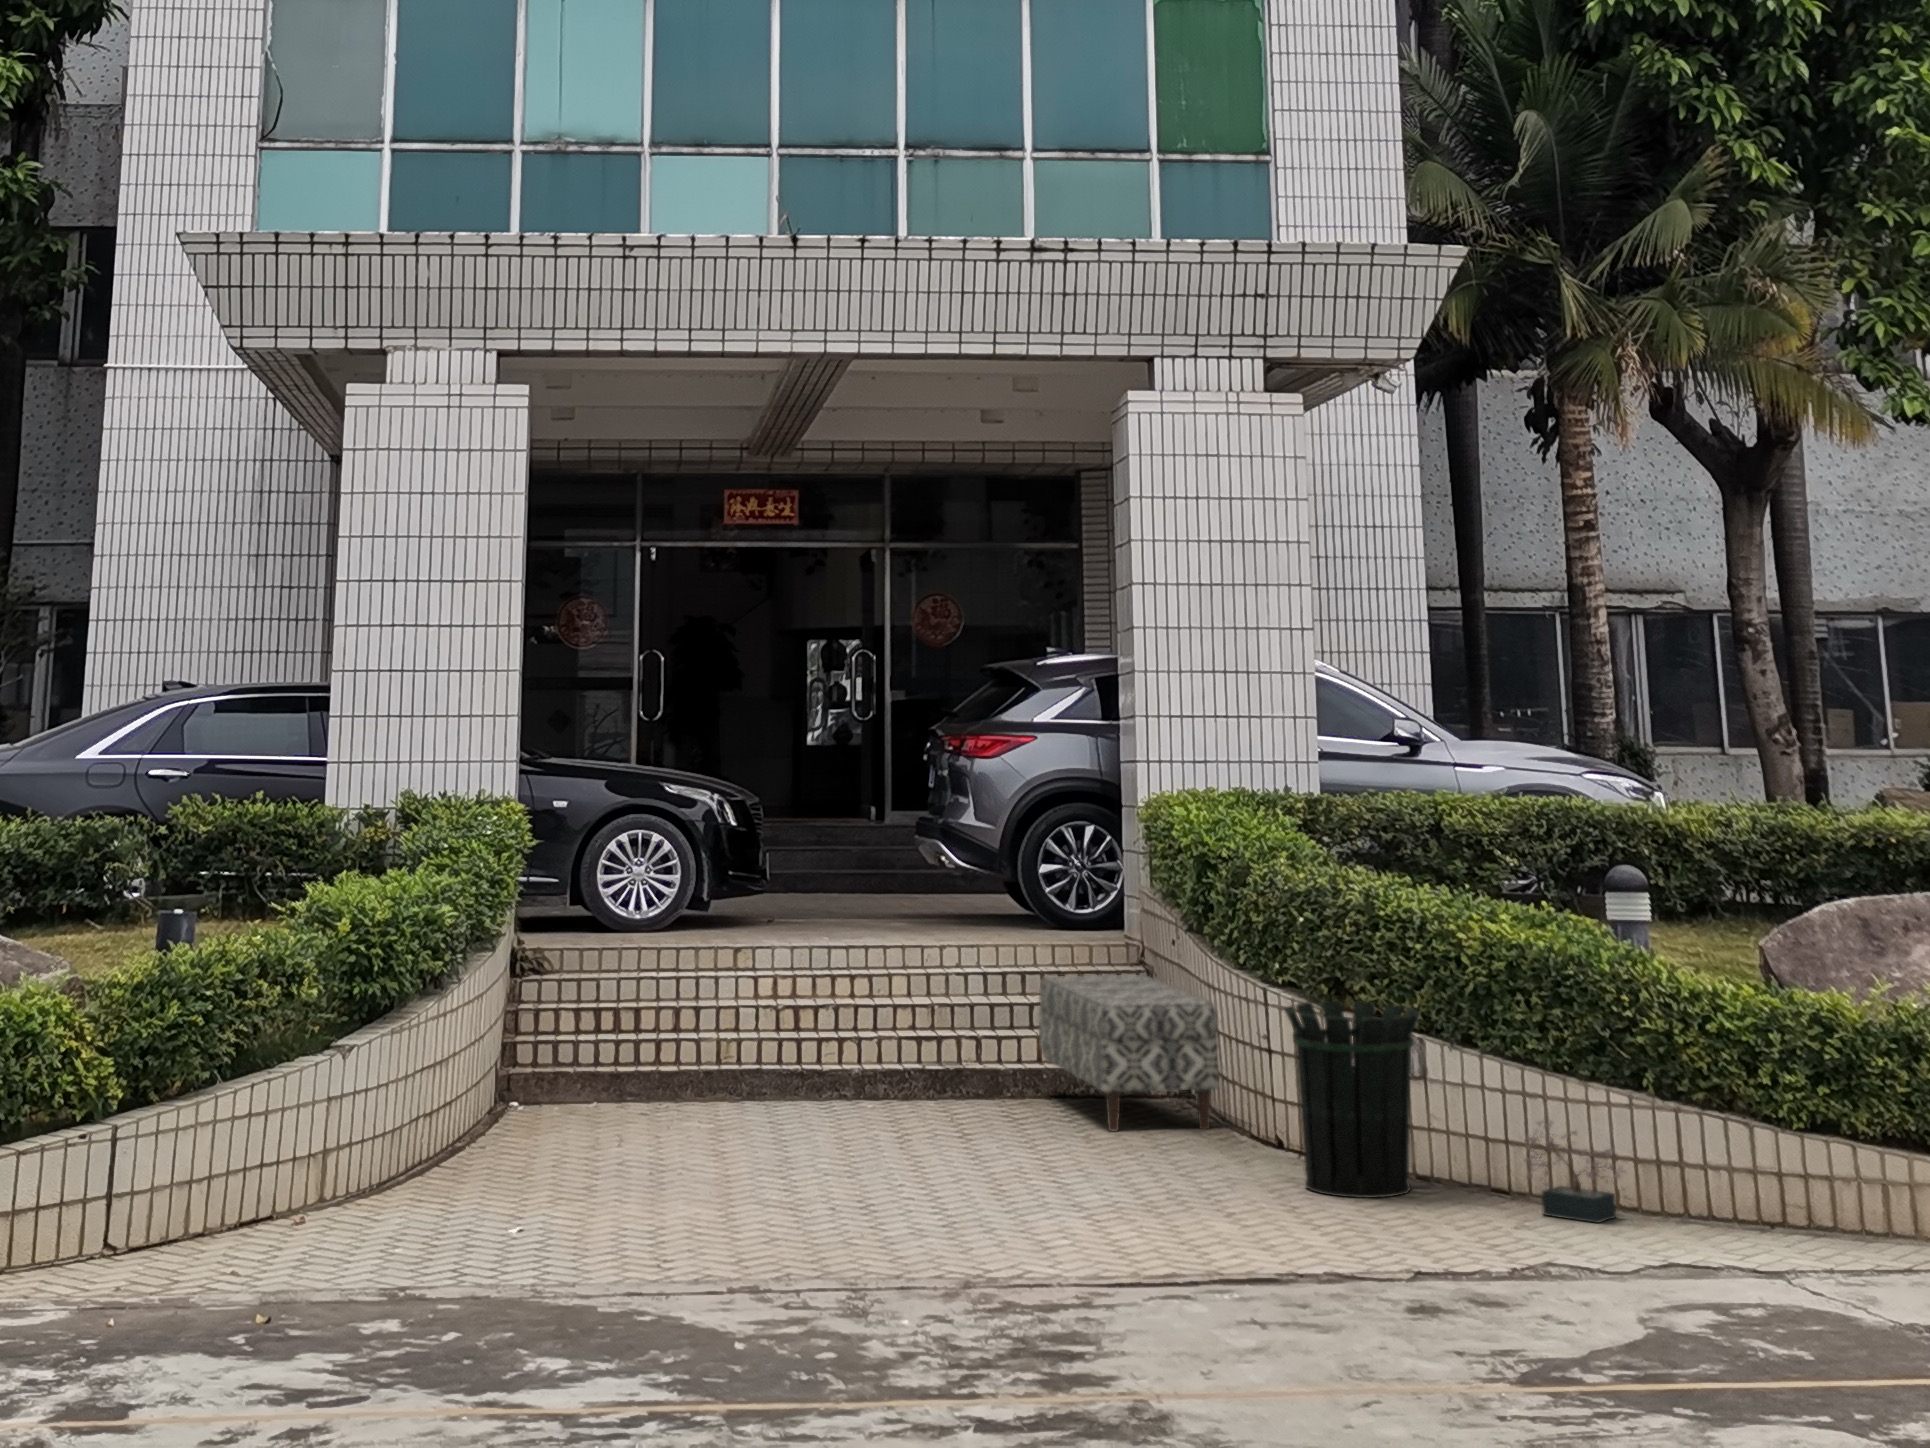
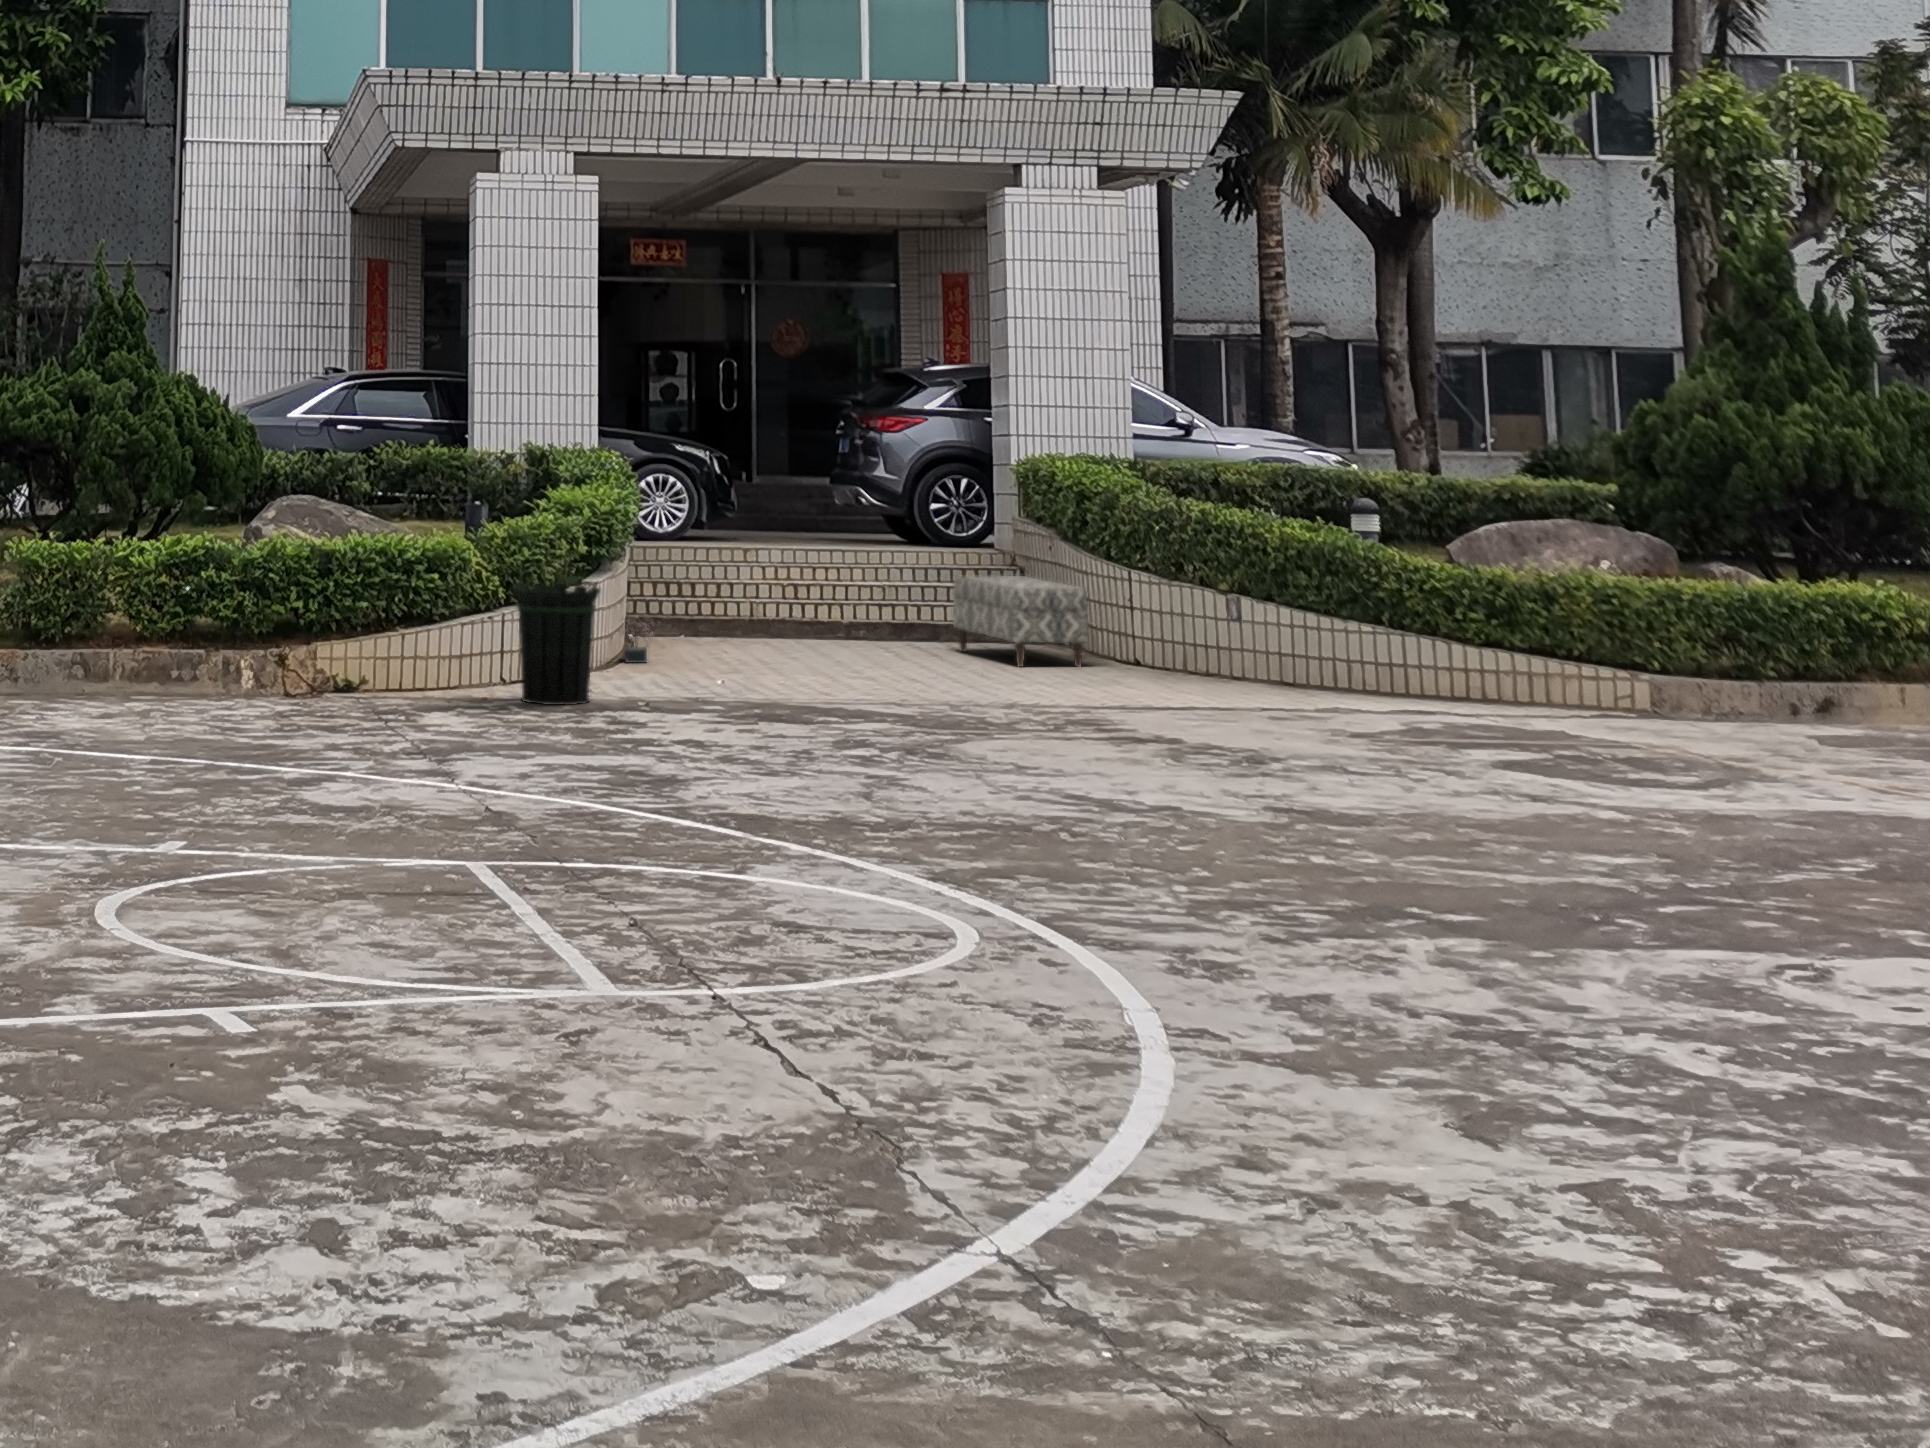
waste bin: present [1284,1001,1420,1198] -> present [513,584,600,705]
decorative plant: present [1524,1121,1620,1223] -> present [620,617,653,663]

